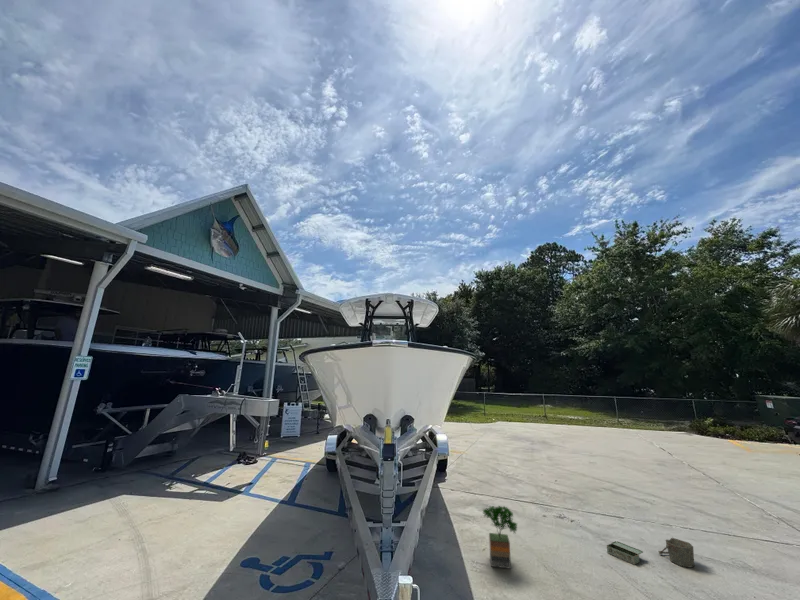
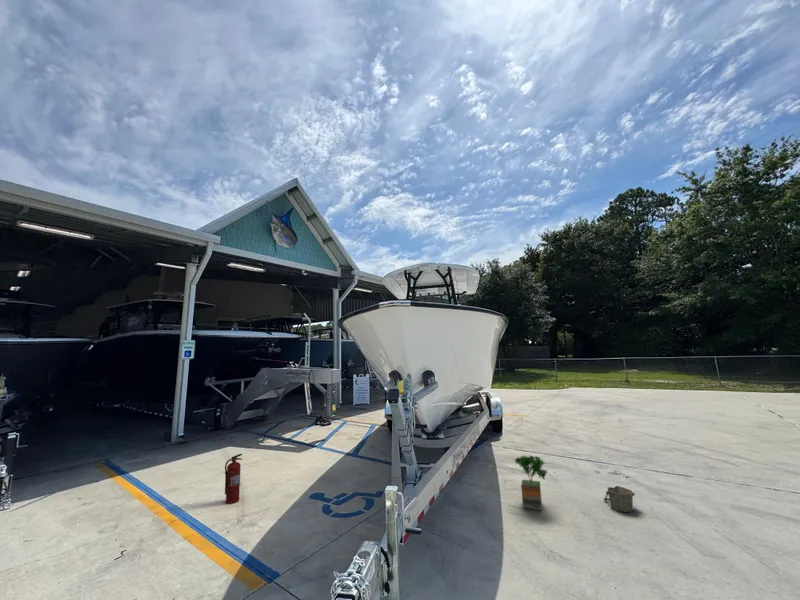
fire extinguisher: none [122,510,154,581] -> present [225,454,242,504]
bucket: present [658,538,694,567] -> present [604,486,635,512]
toolbox: present [607,541,643,564] -> none [648,492,687,513]

